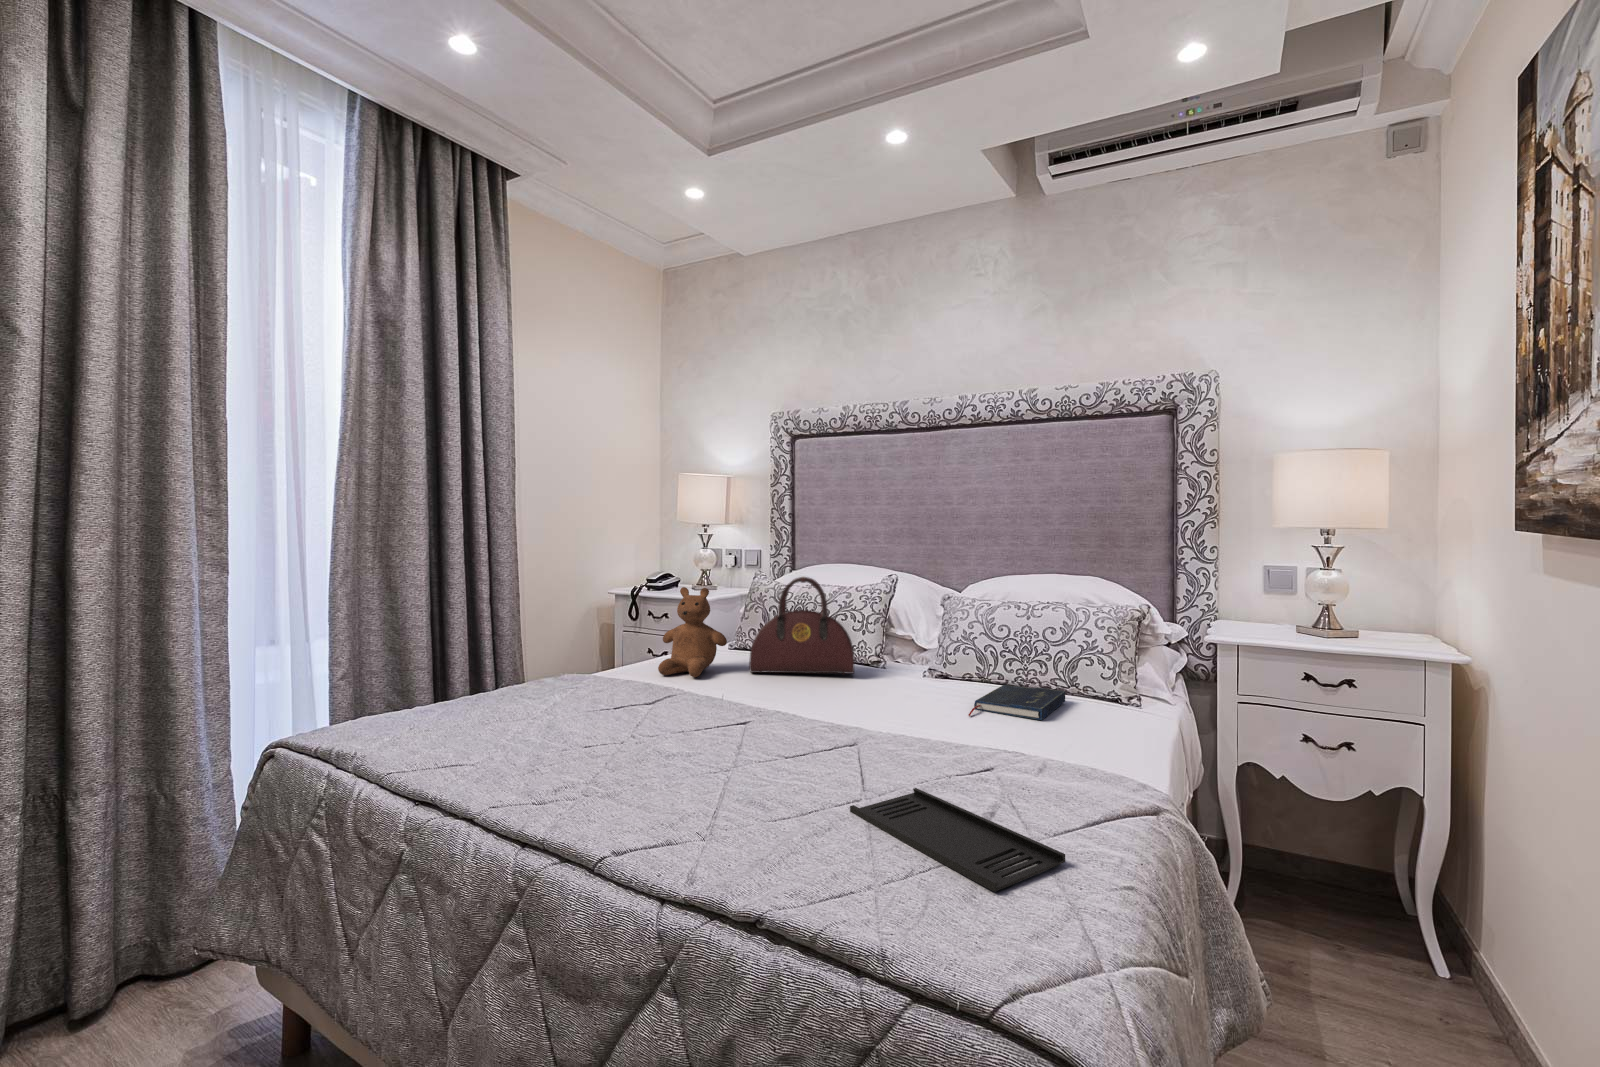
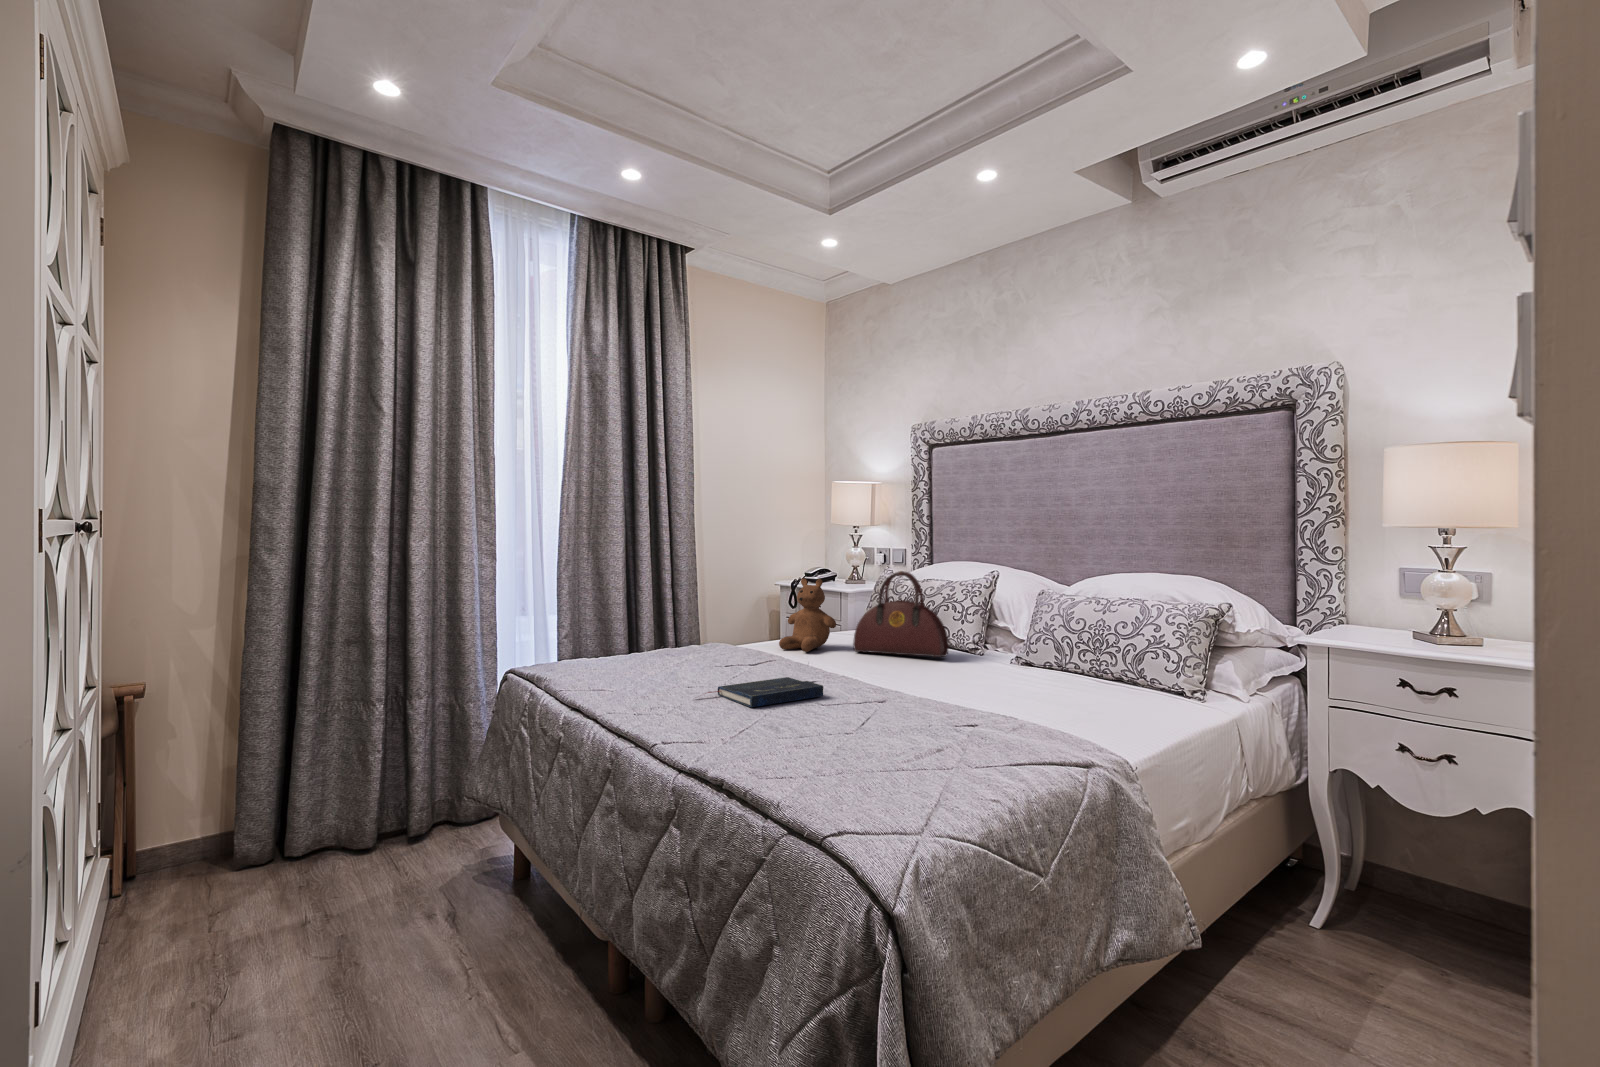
book: present [969,685,1065,720] -> present [708,677,823,707]
tray: present [850,788,1065,892] -> none [832,726,951,778]

